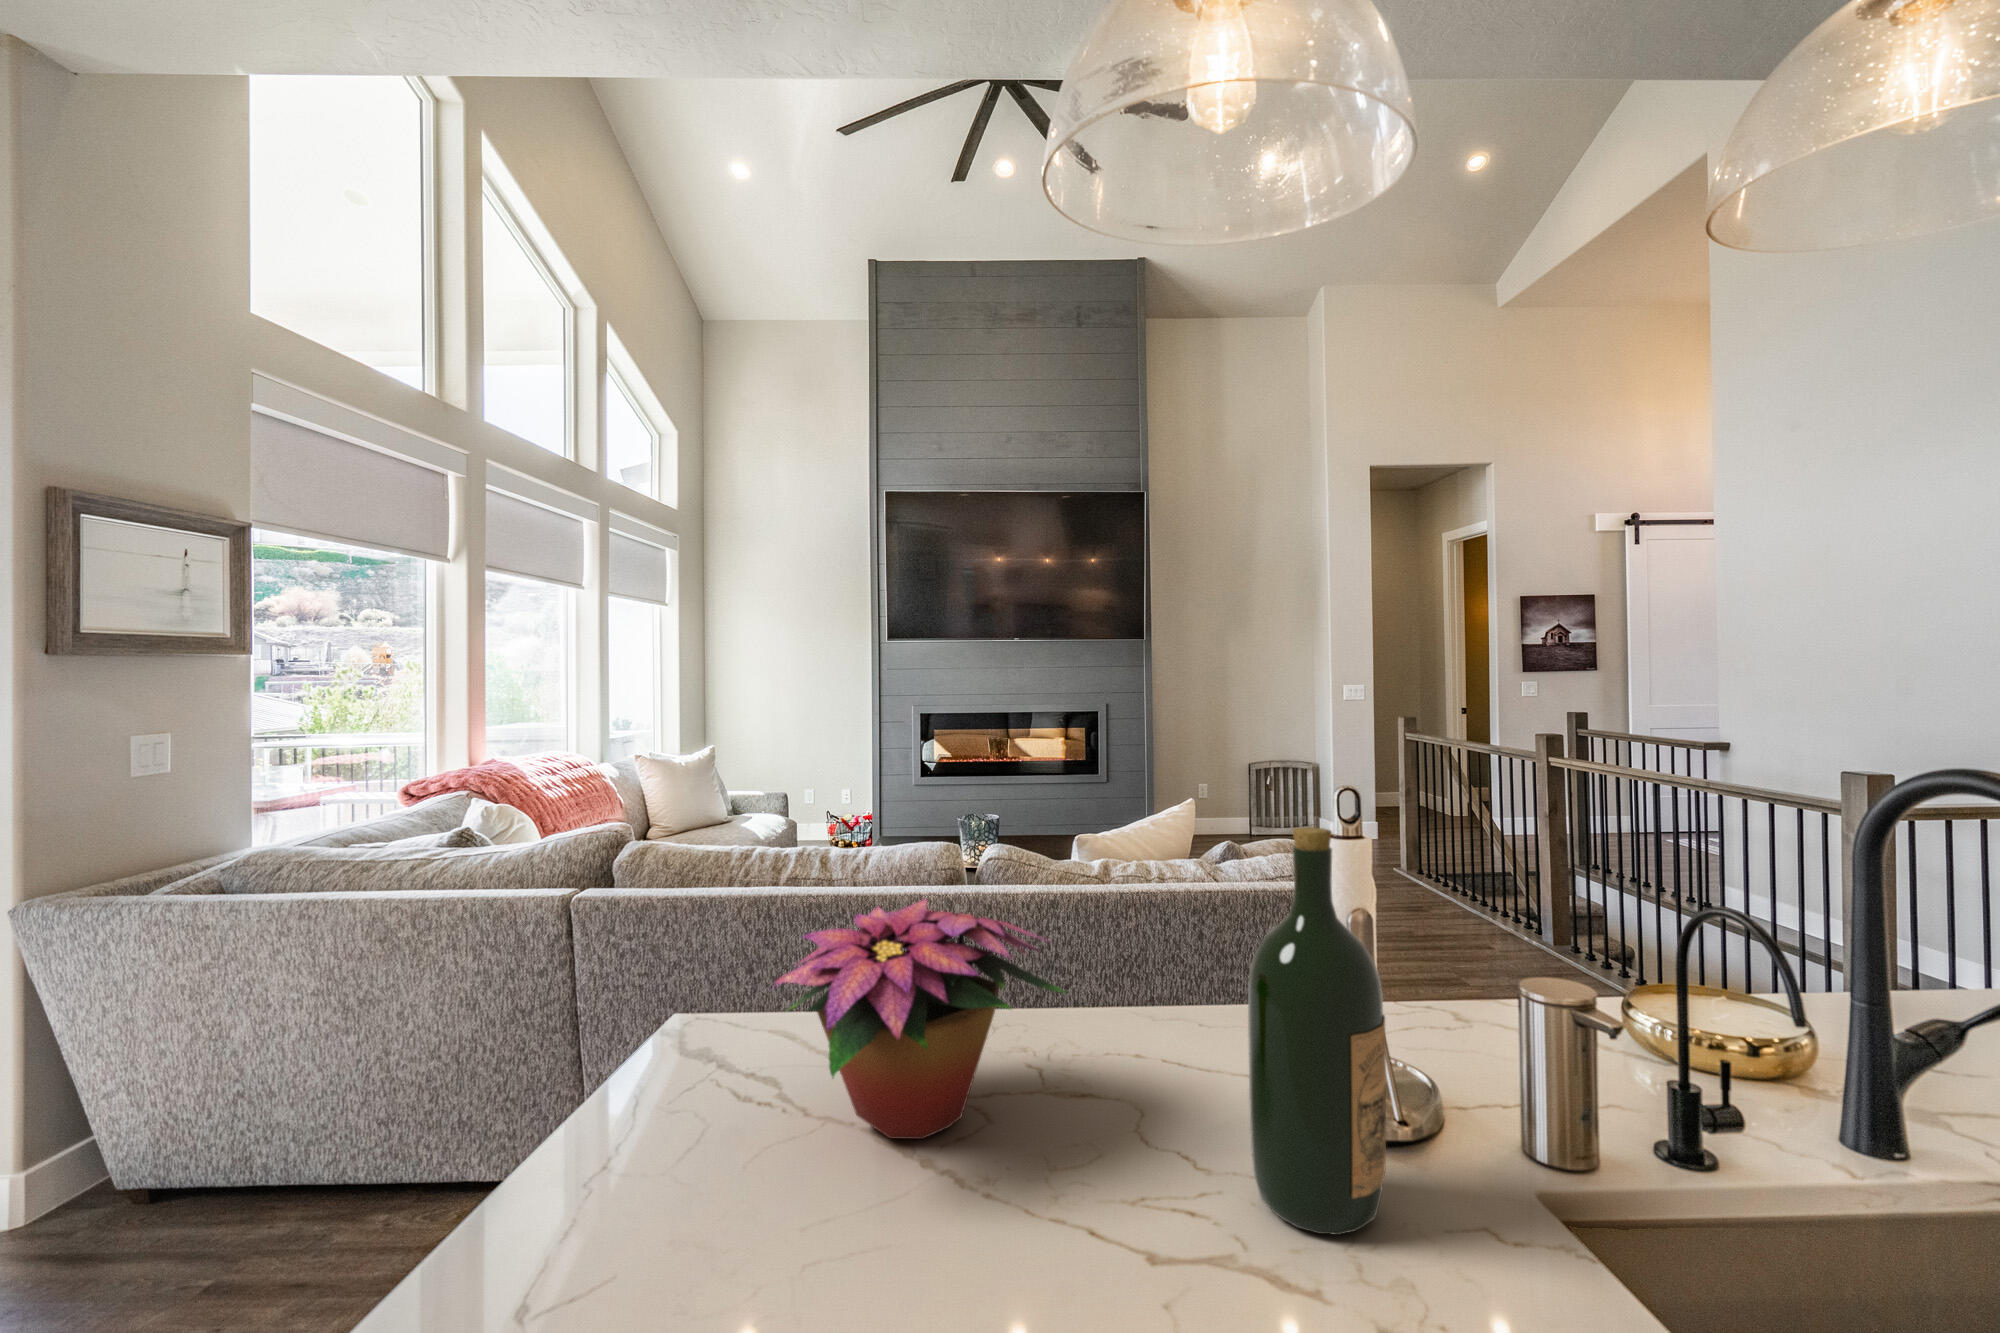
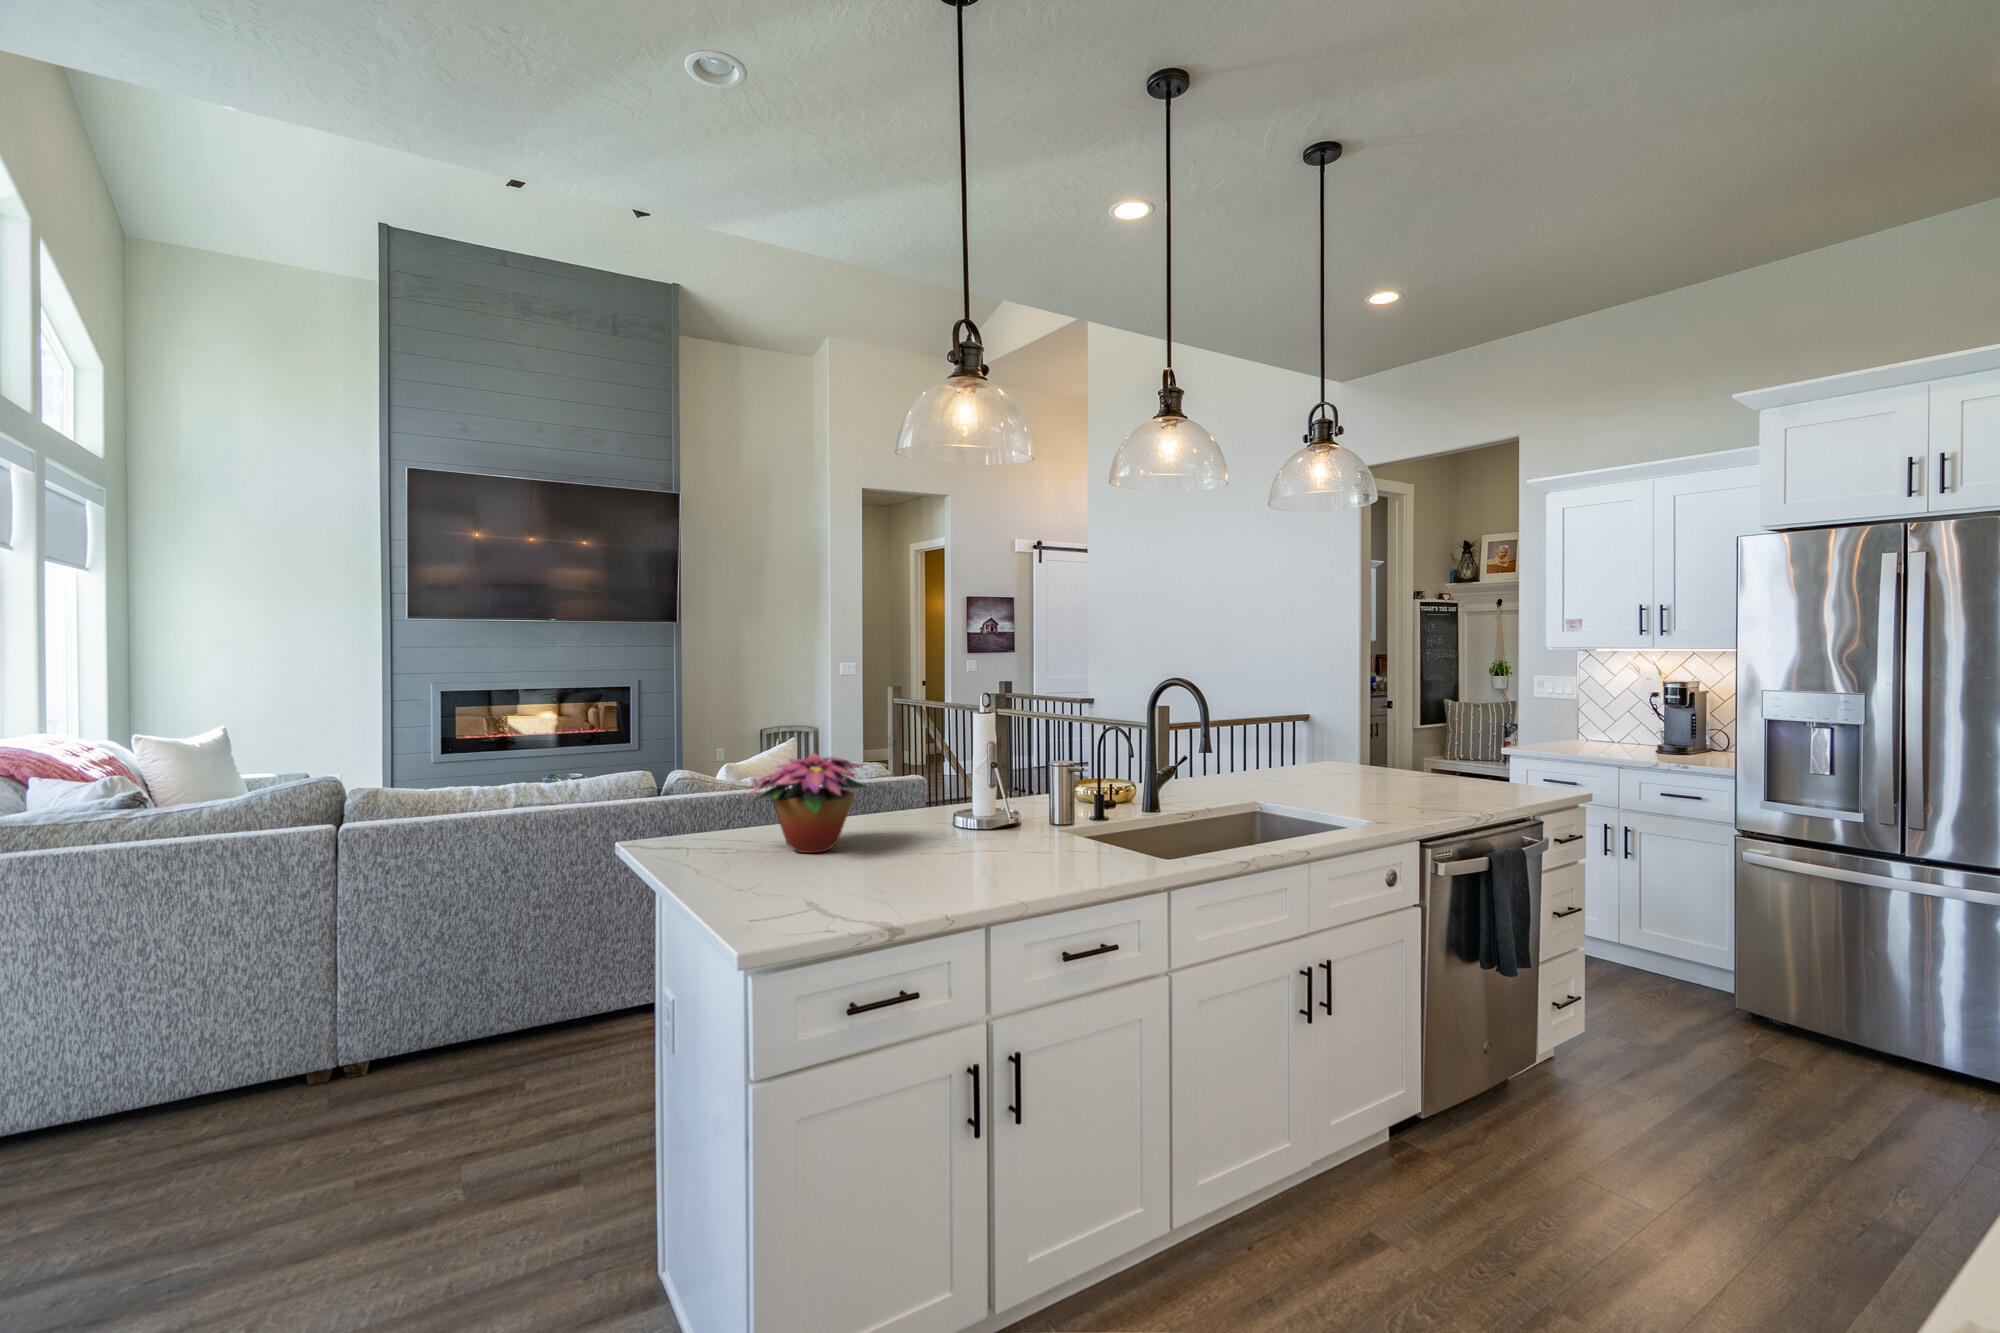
wine bottle: present [1248,827,1386,1235] -> none [959,709,1005,848]

